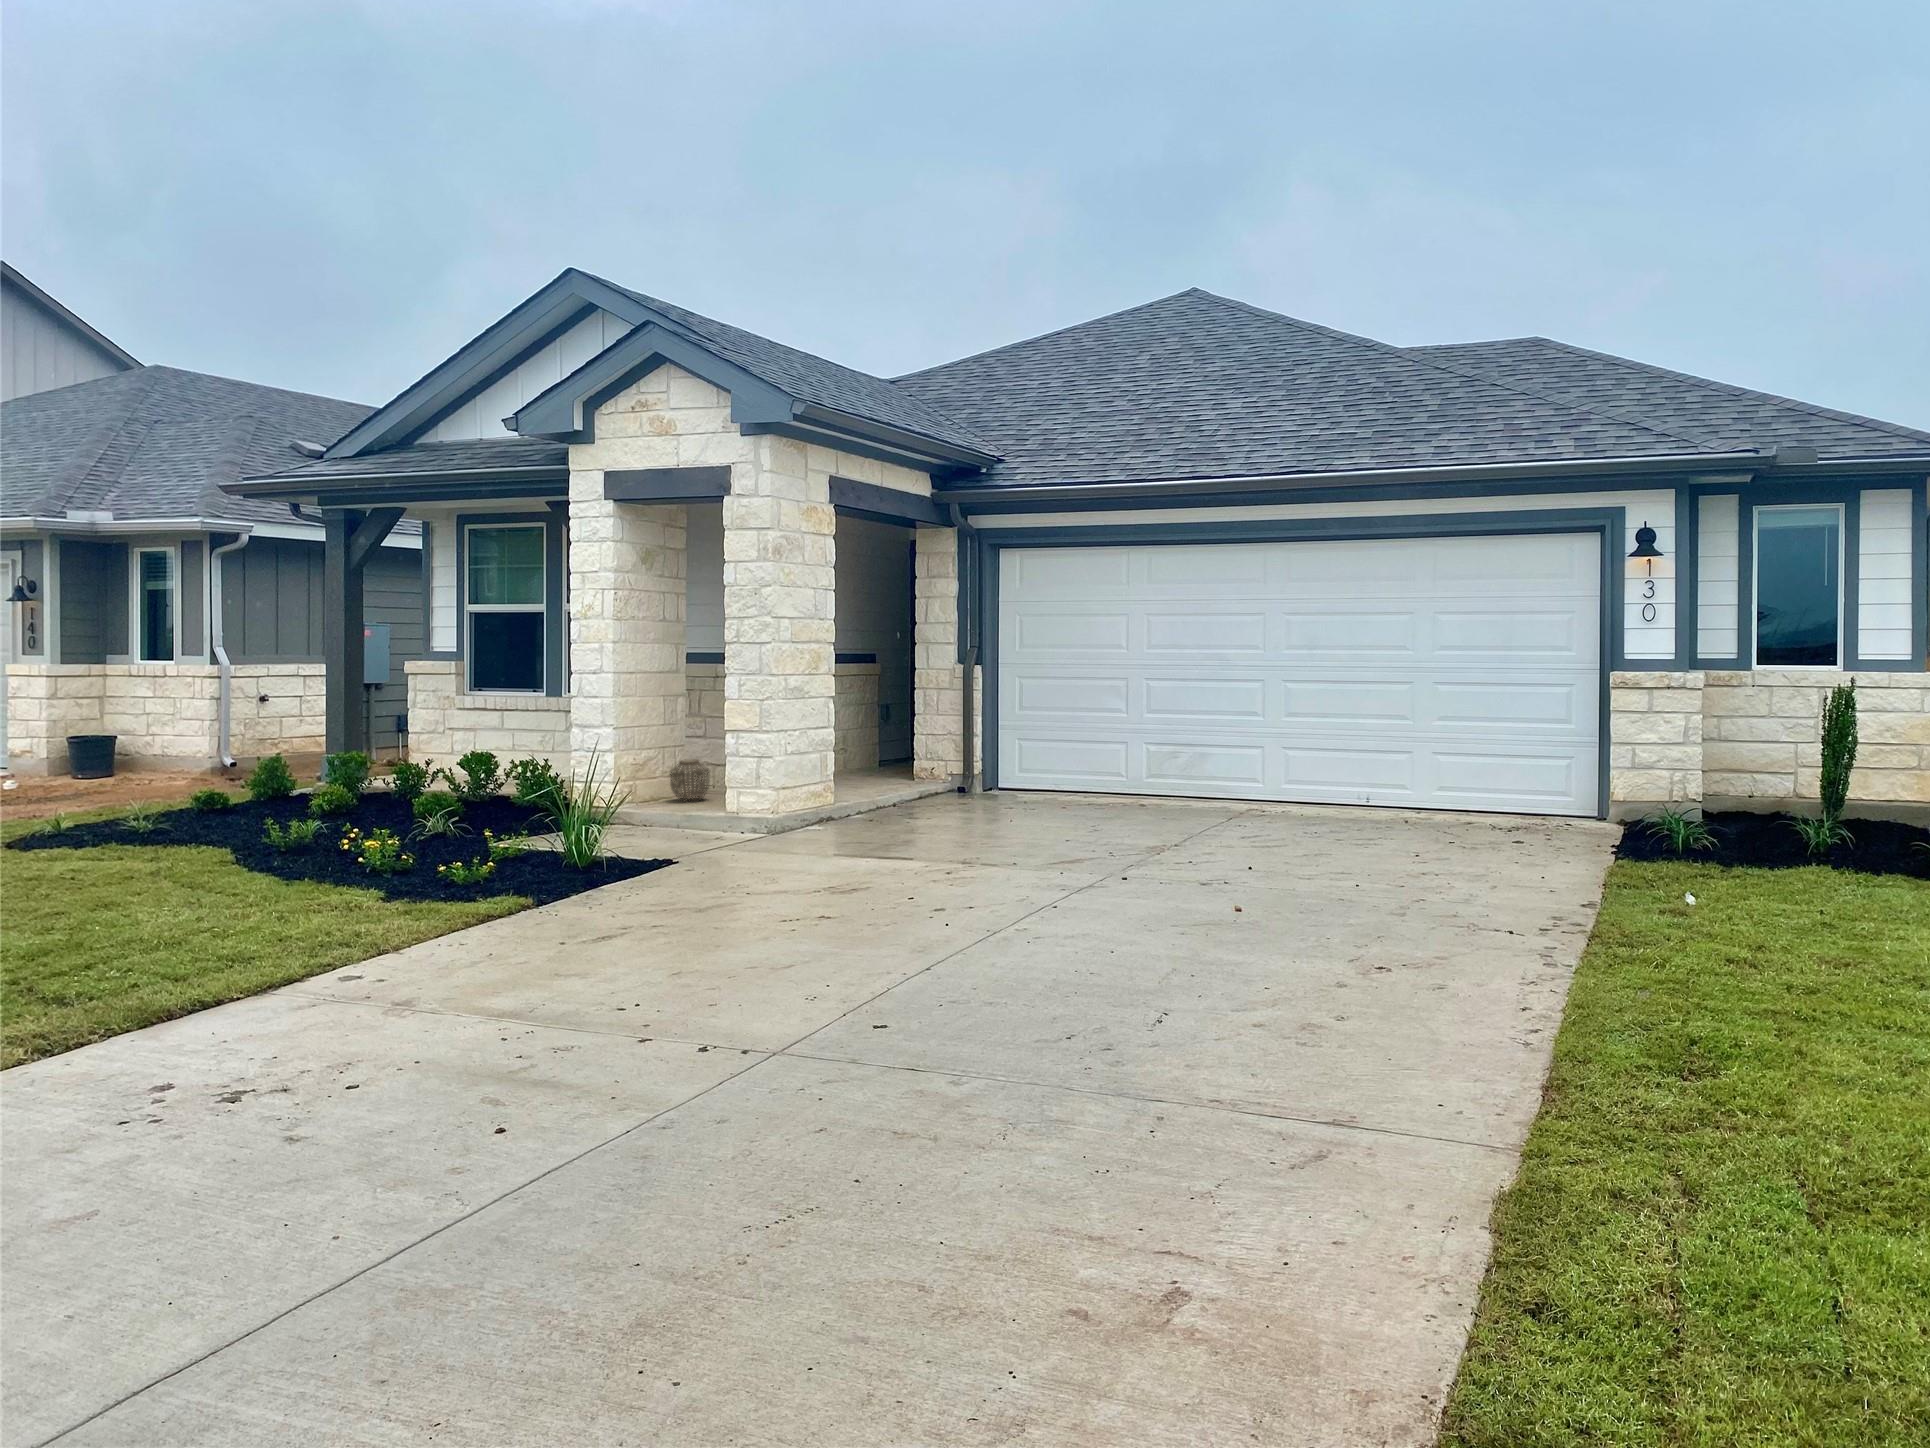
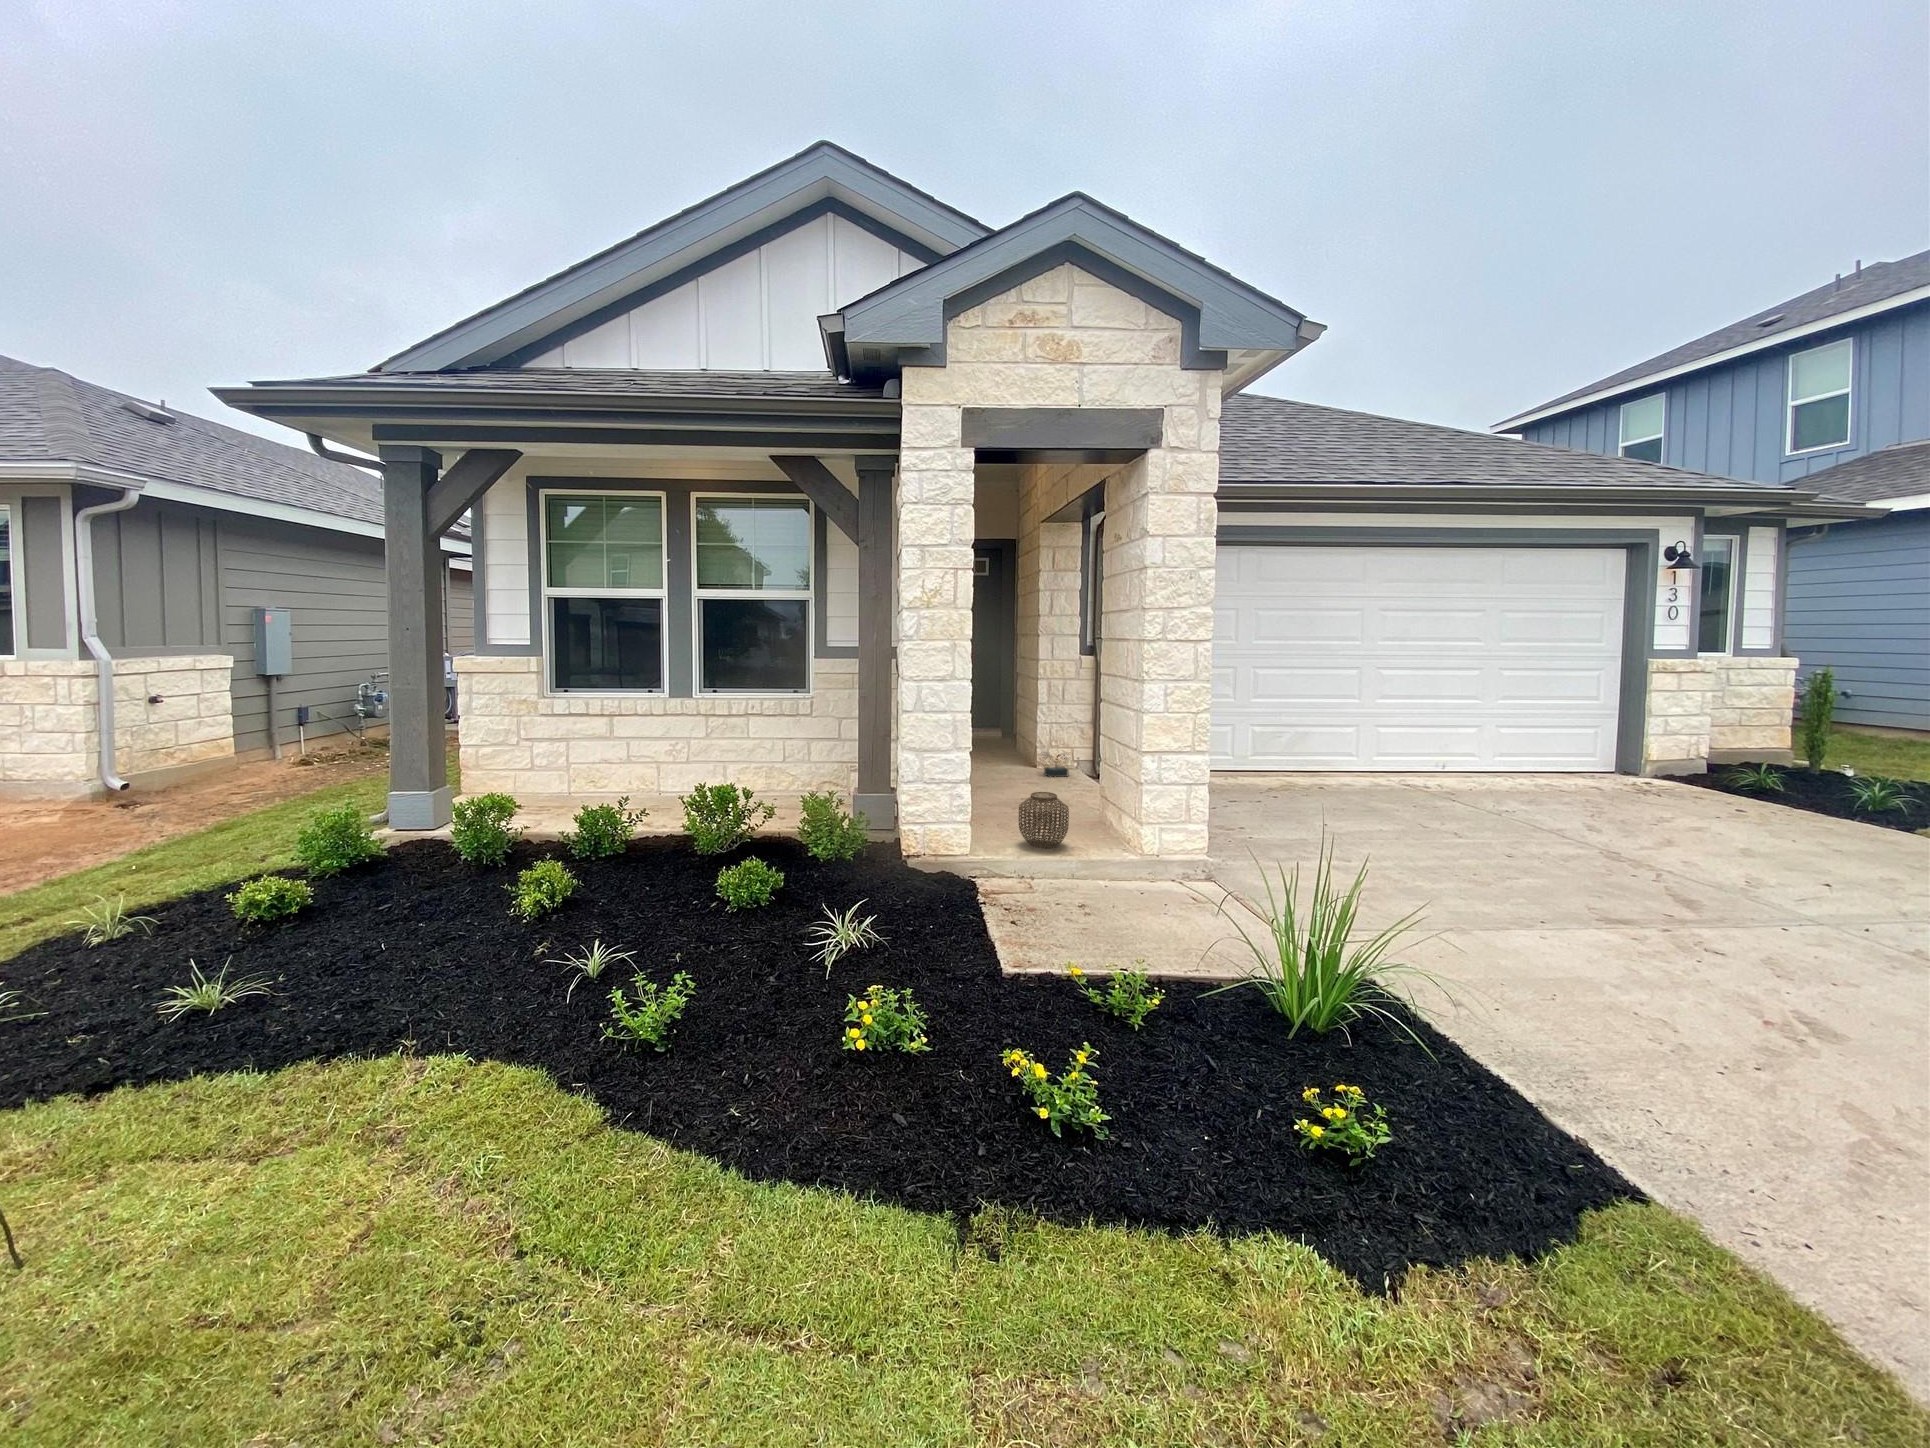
decorative plant: none [860,744,893,772] -> present [1038,749,1069,777]

